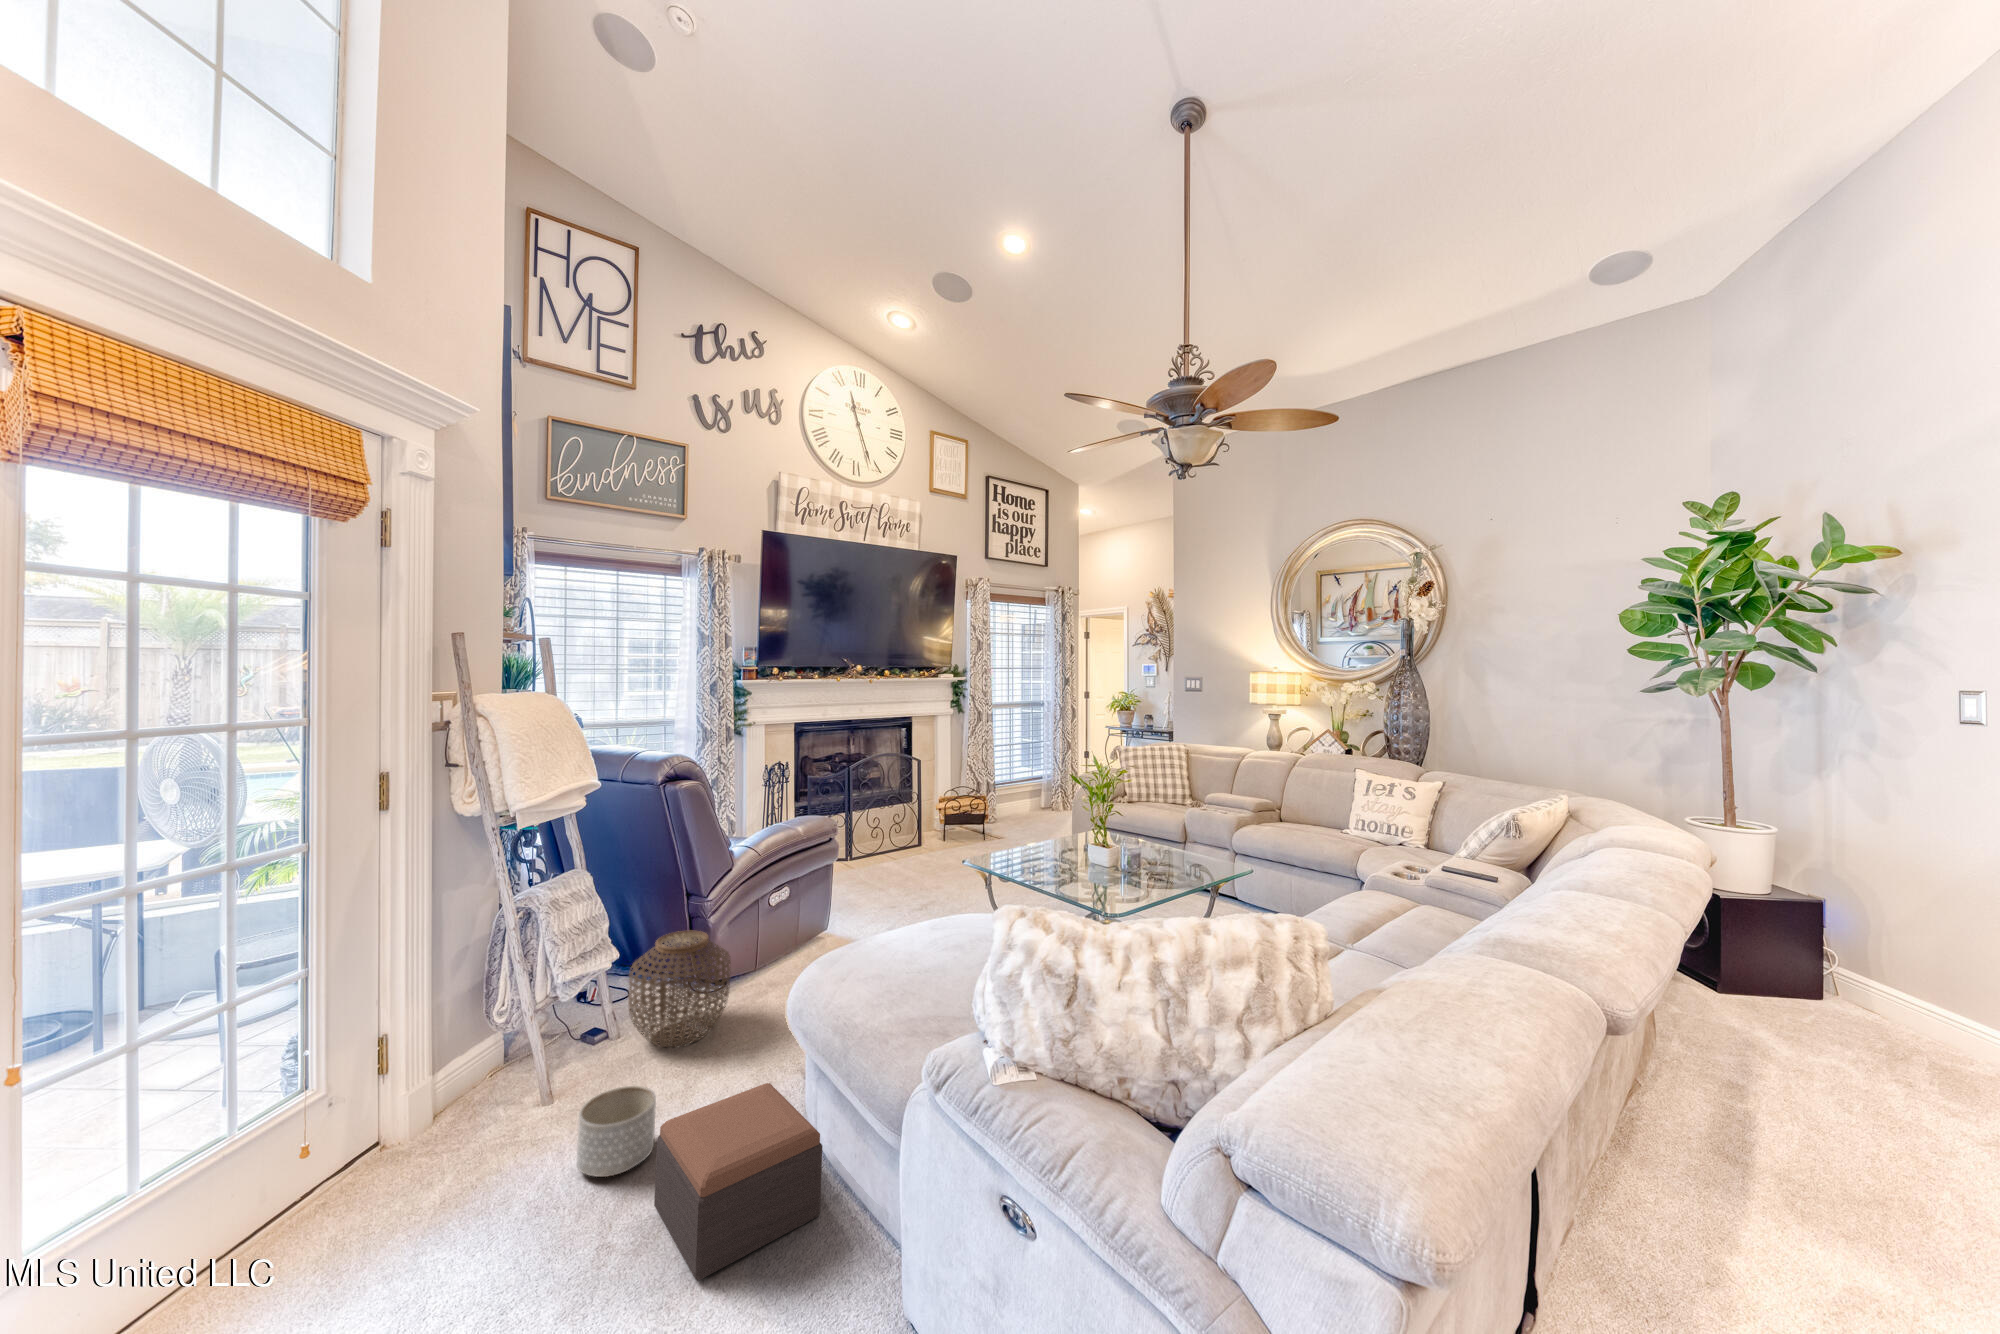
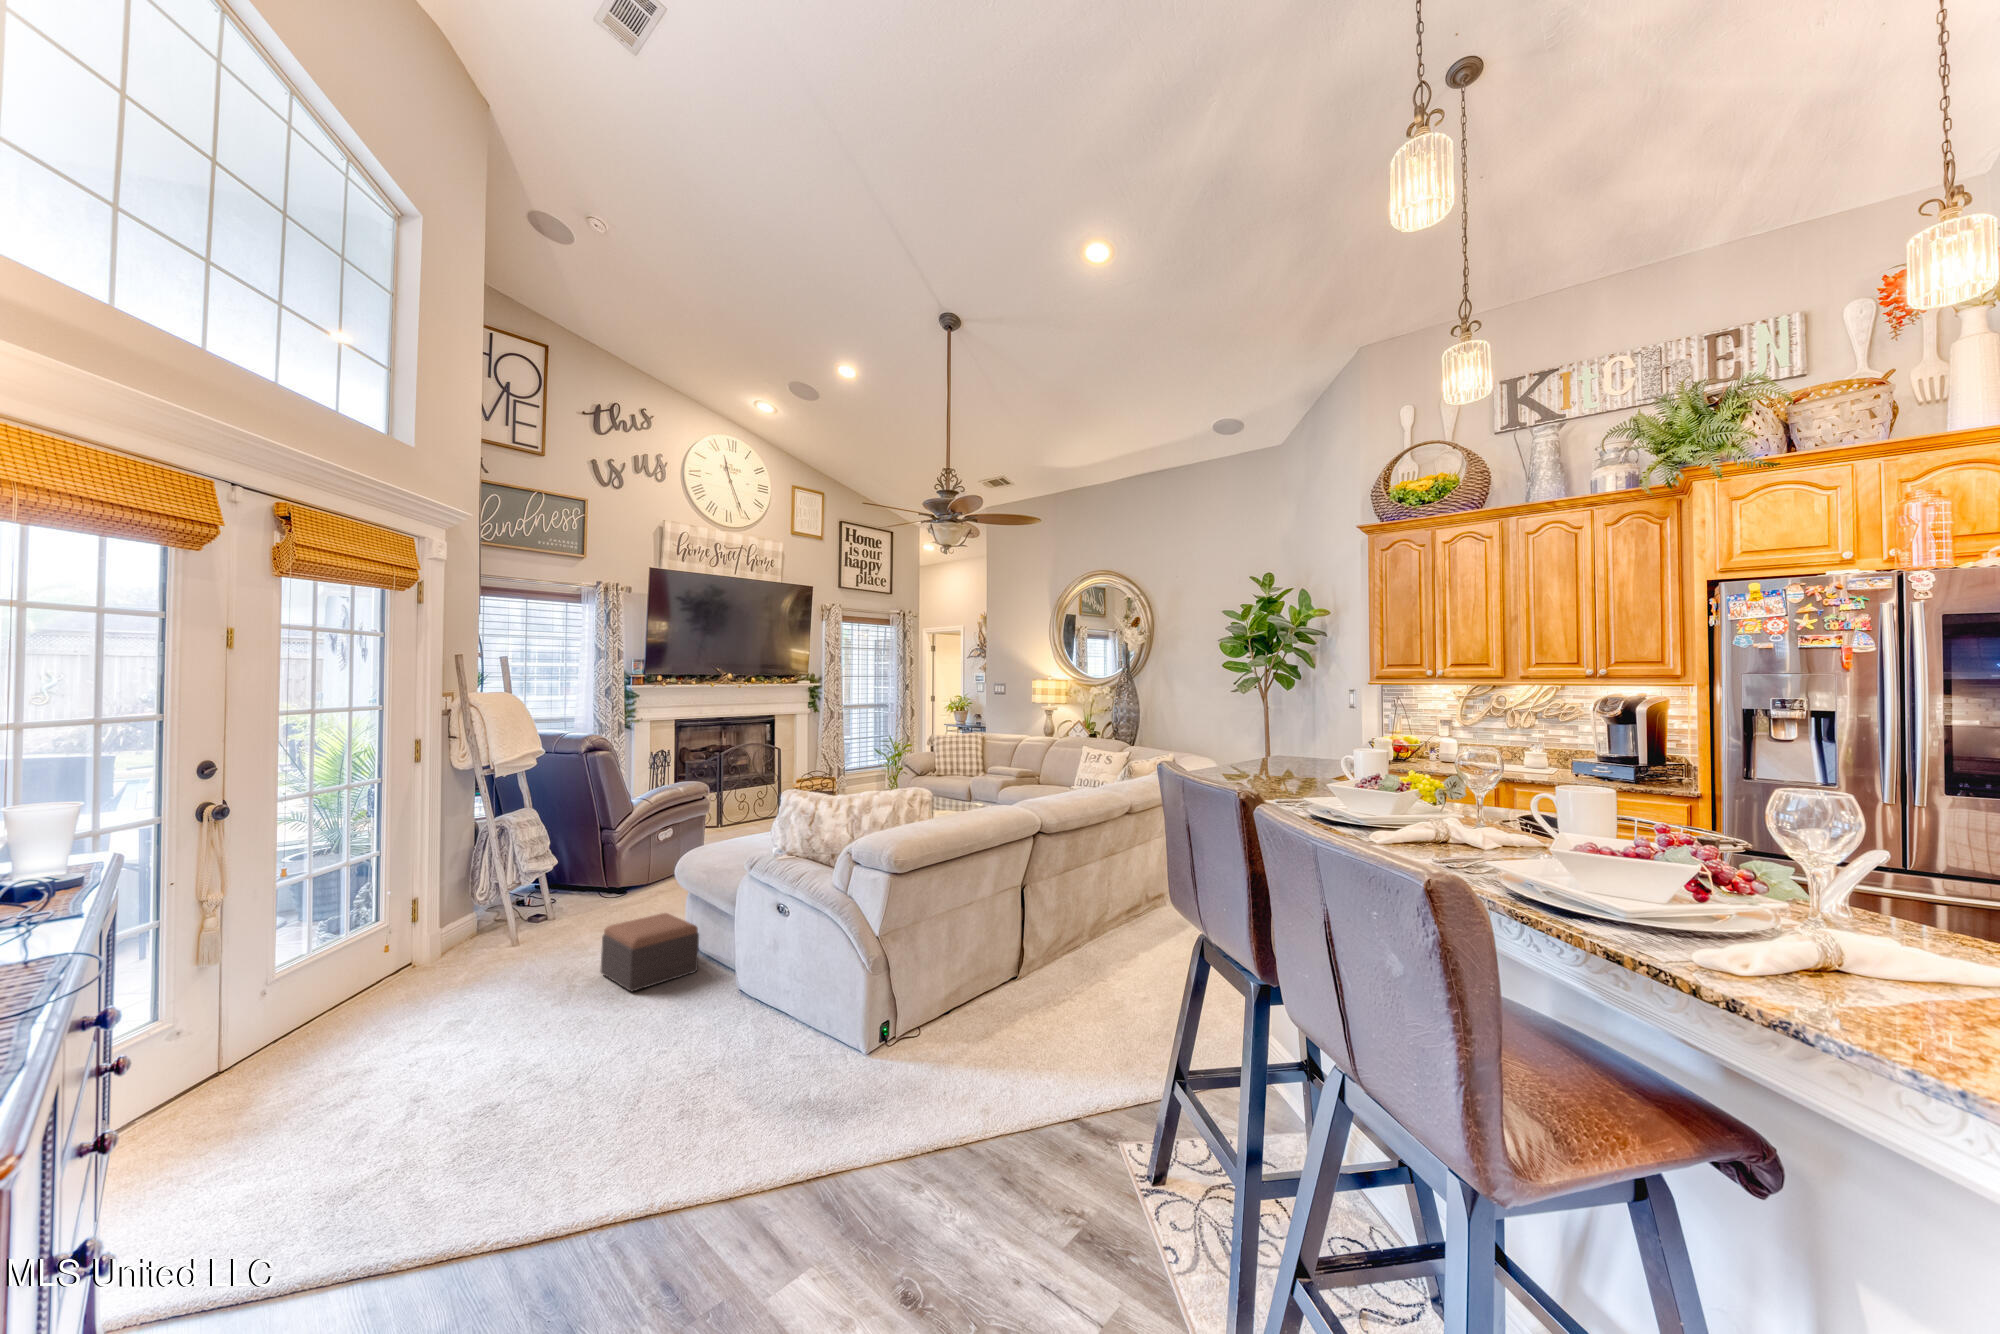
woven basket: present [628,930,731,1047] -> none [564,849,635,921]
planter: present [577,1086,656,1177] -> none [548,924,596,967]

